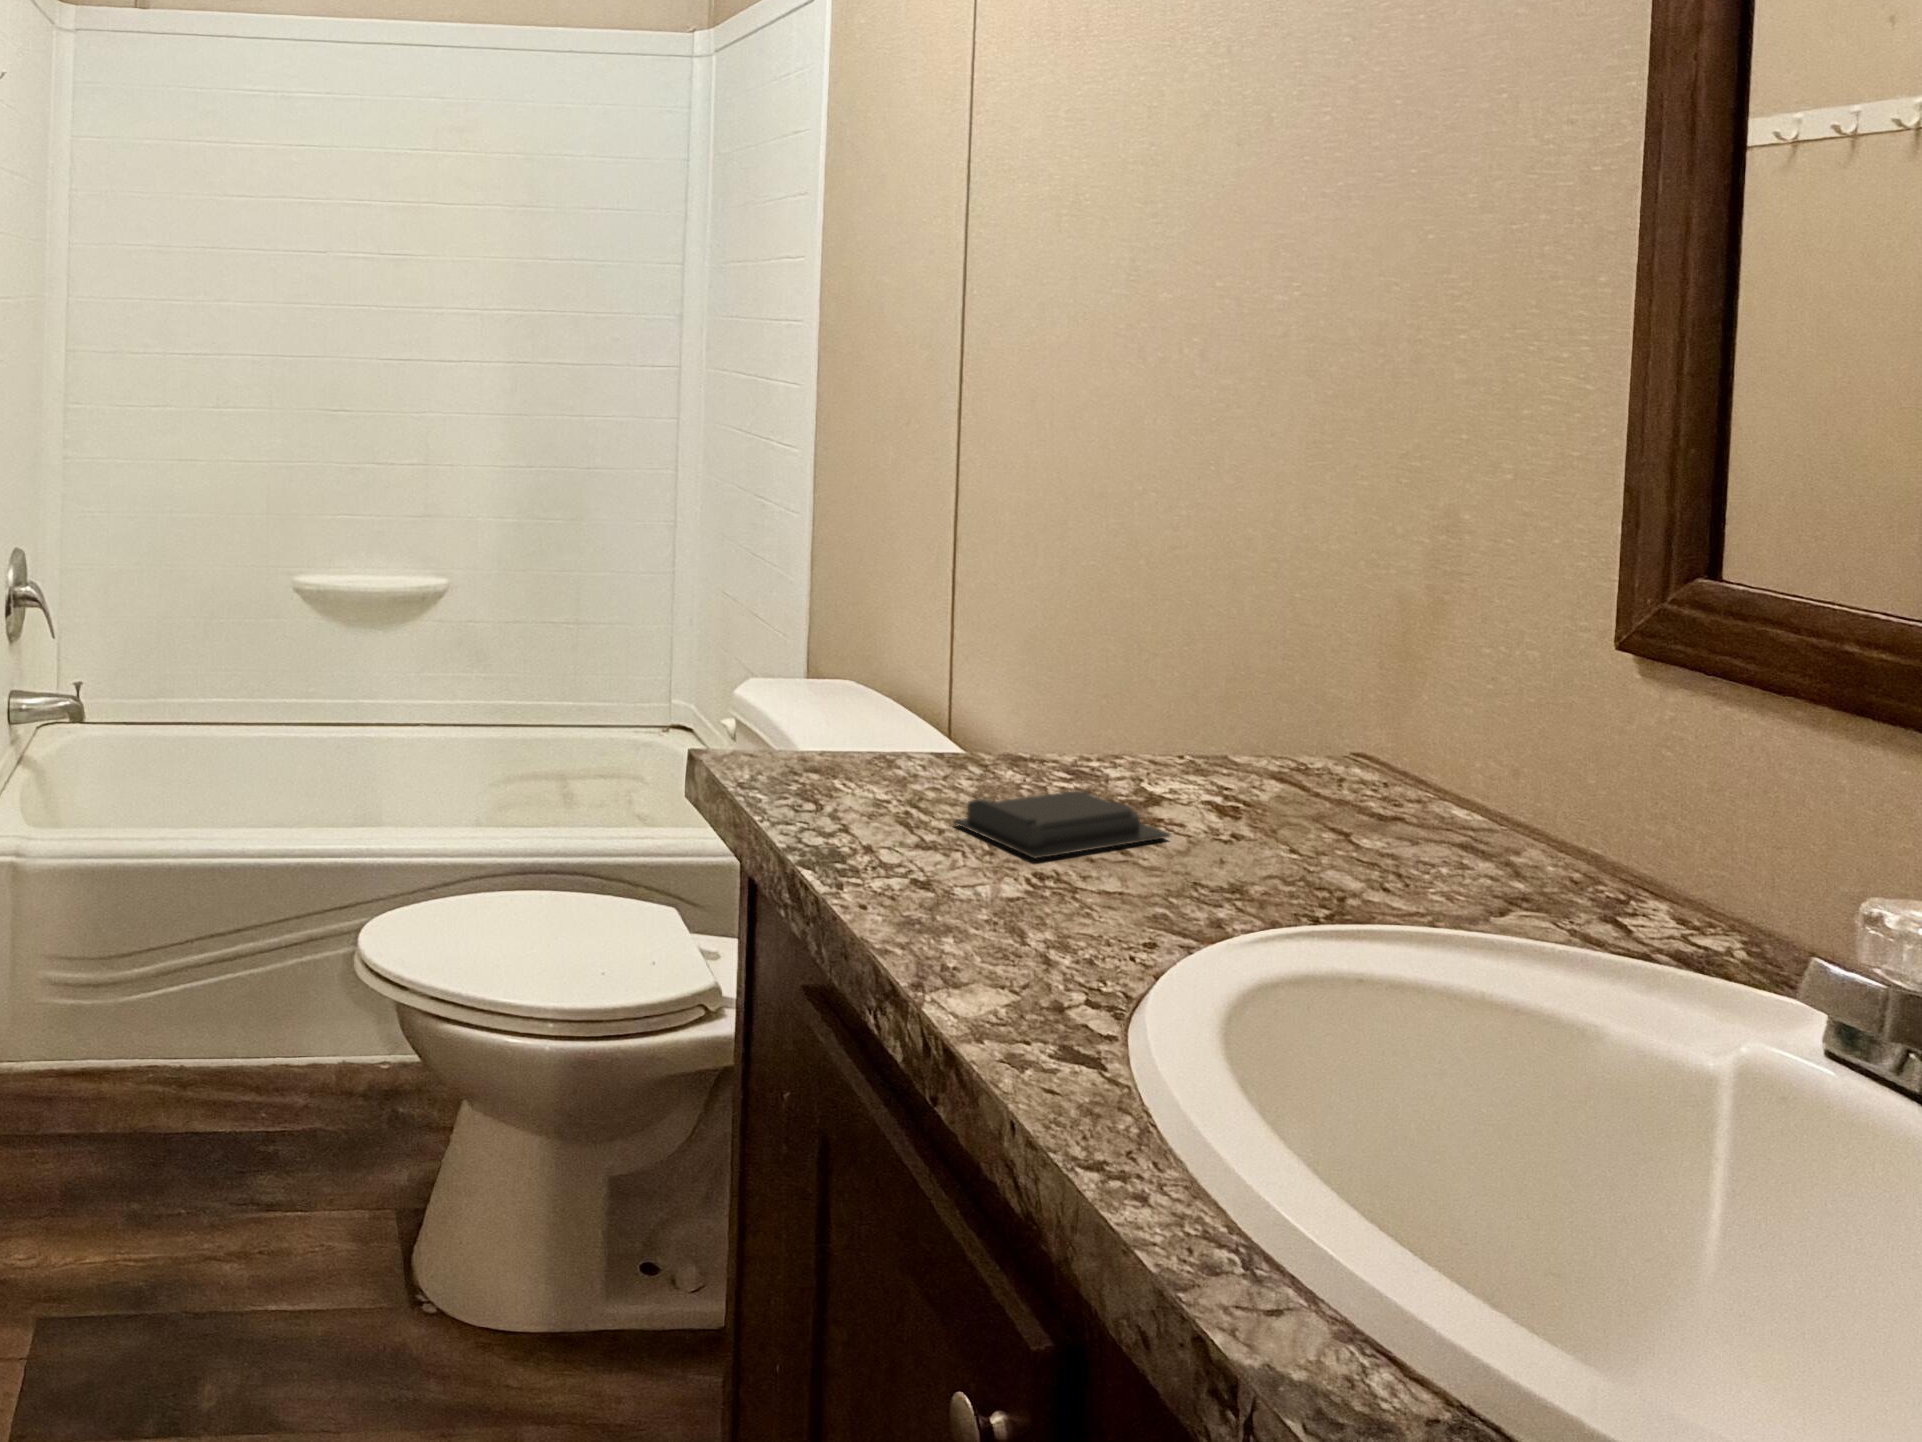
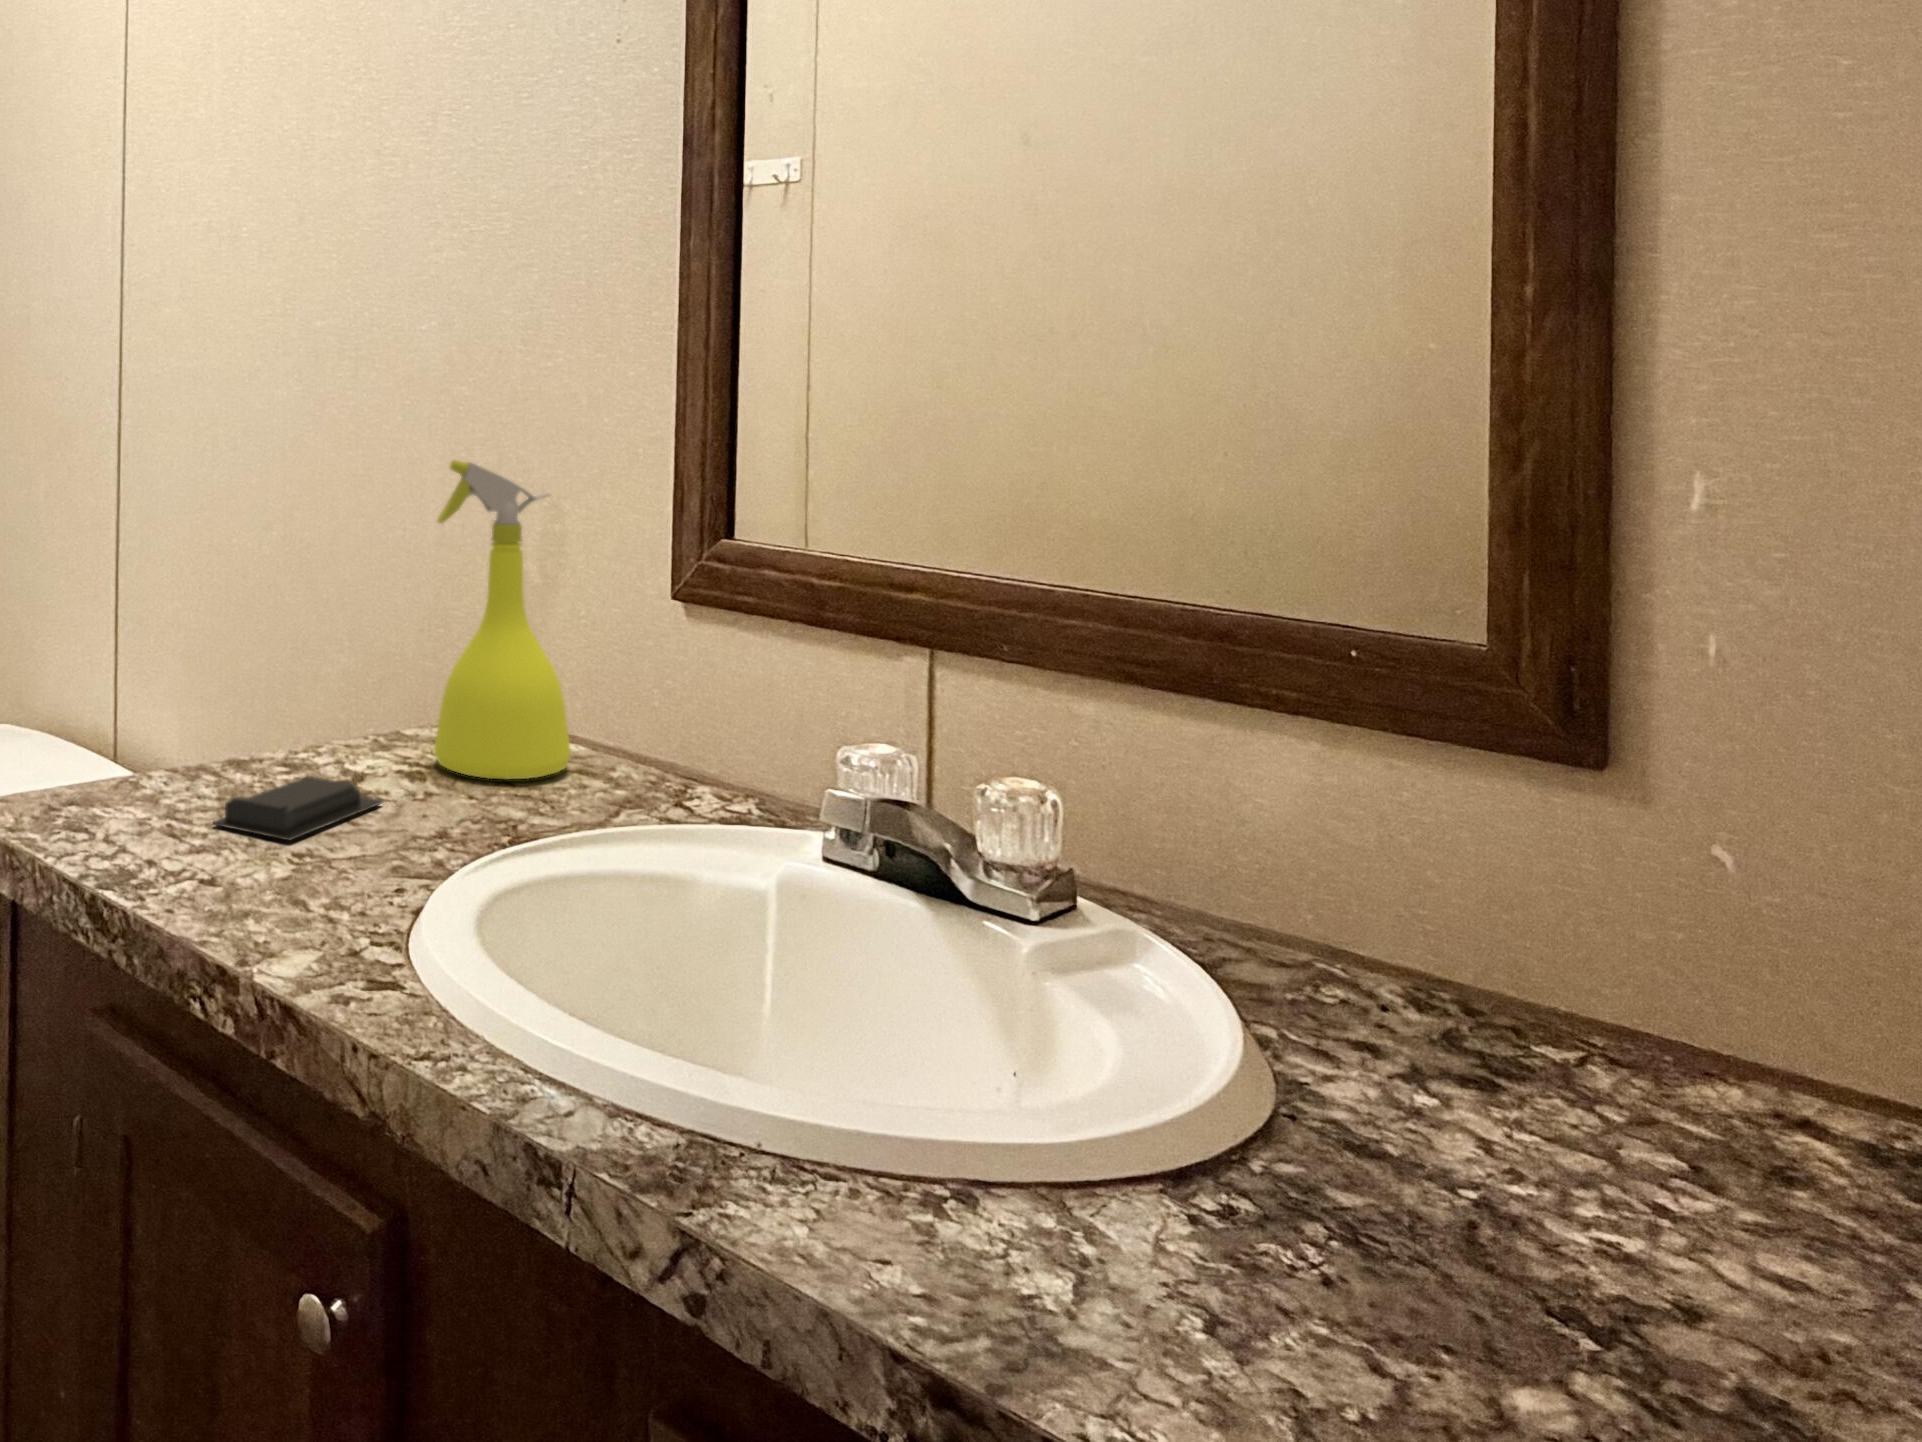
spray bottle: none [1257,448,1451,844] -> present [434,460,571,780]

